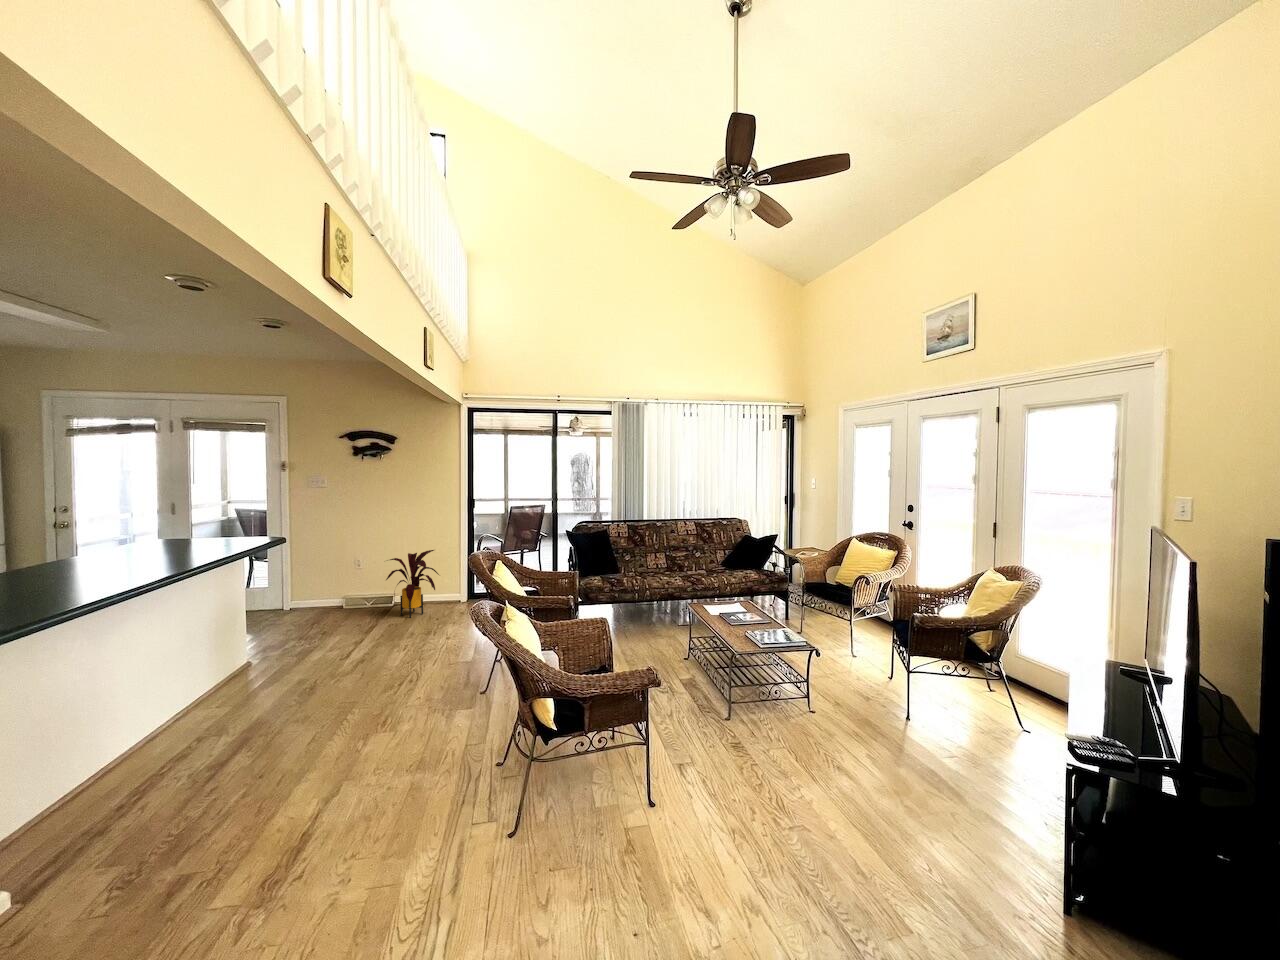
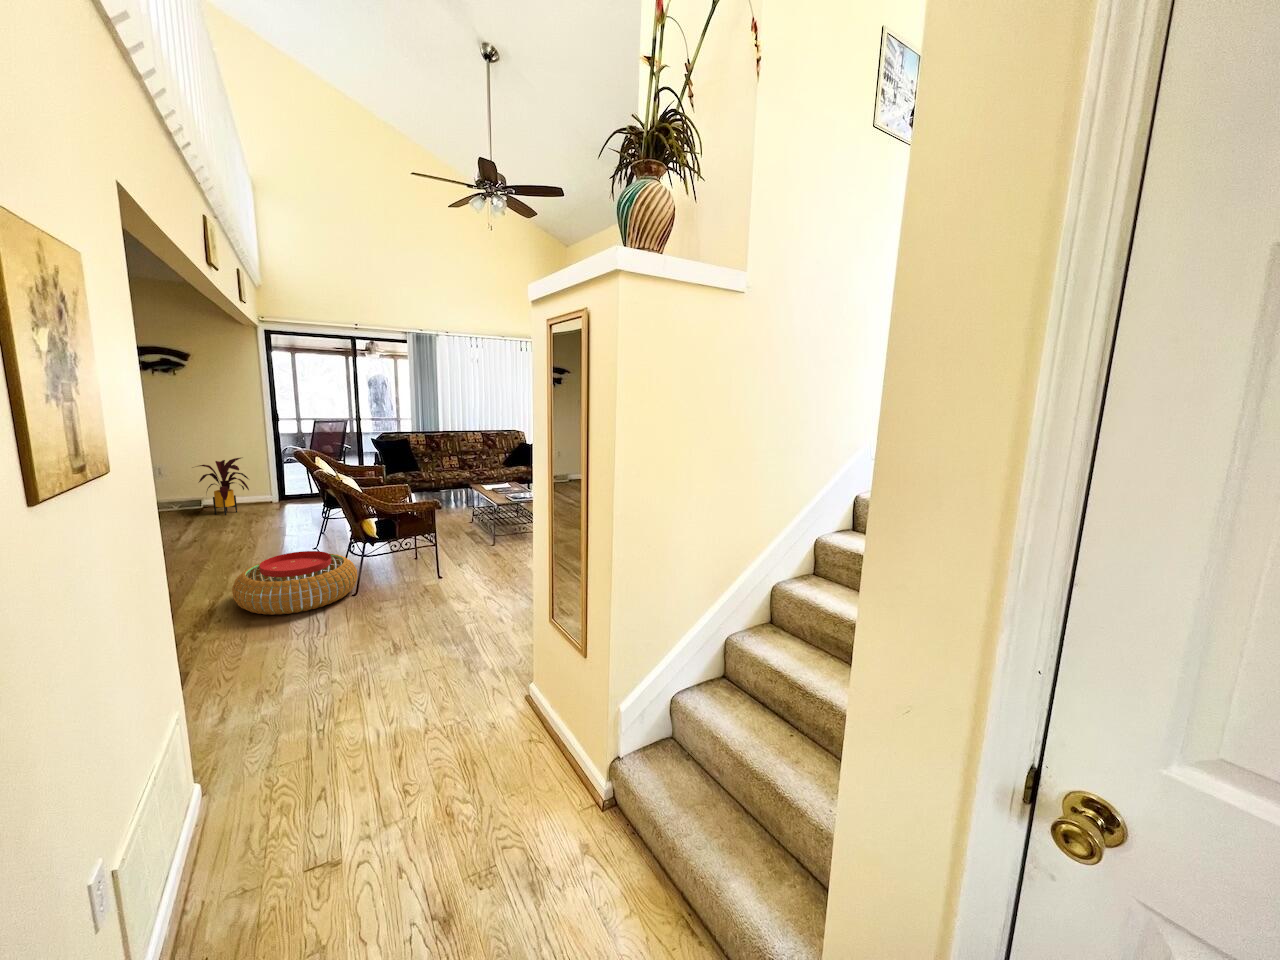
pouf: none [316,740,519,904] -> present [232,551,358,615]

